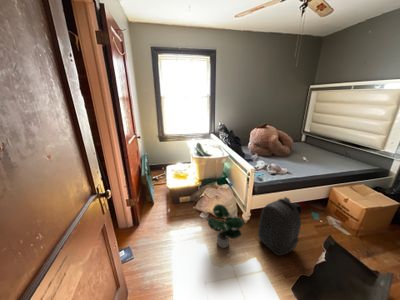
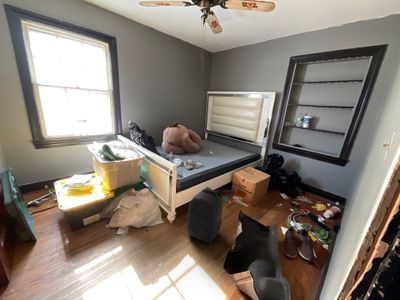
potted plant: present [208,205,244,248] -> none [133,211,175,260]

